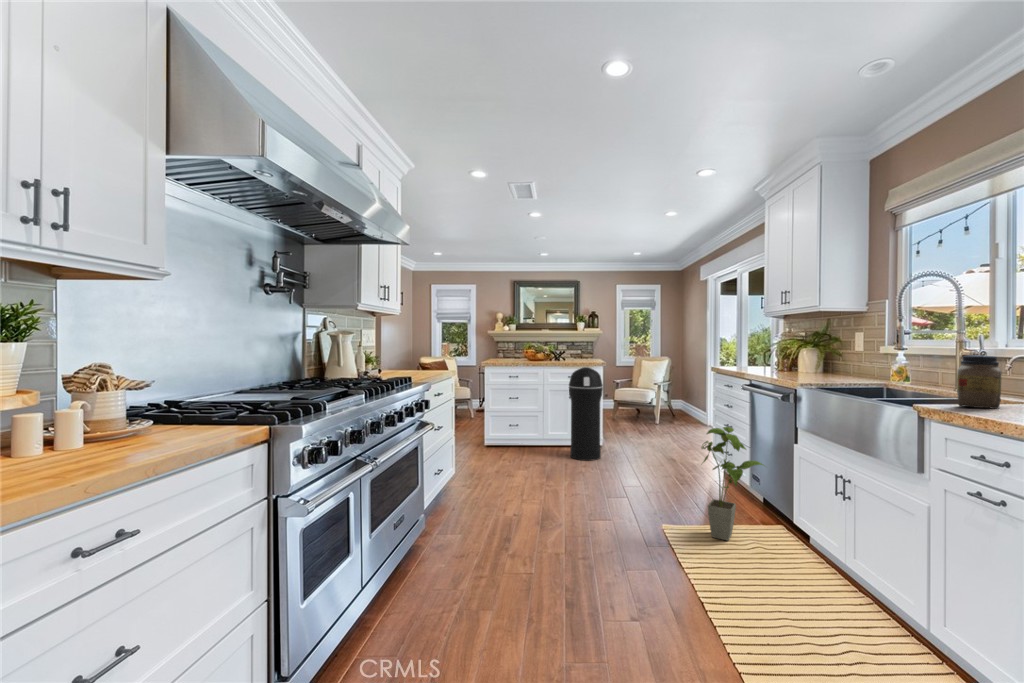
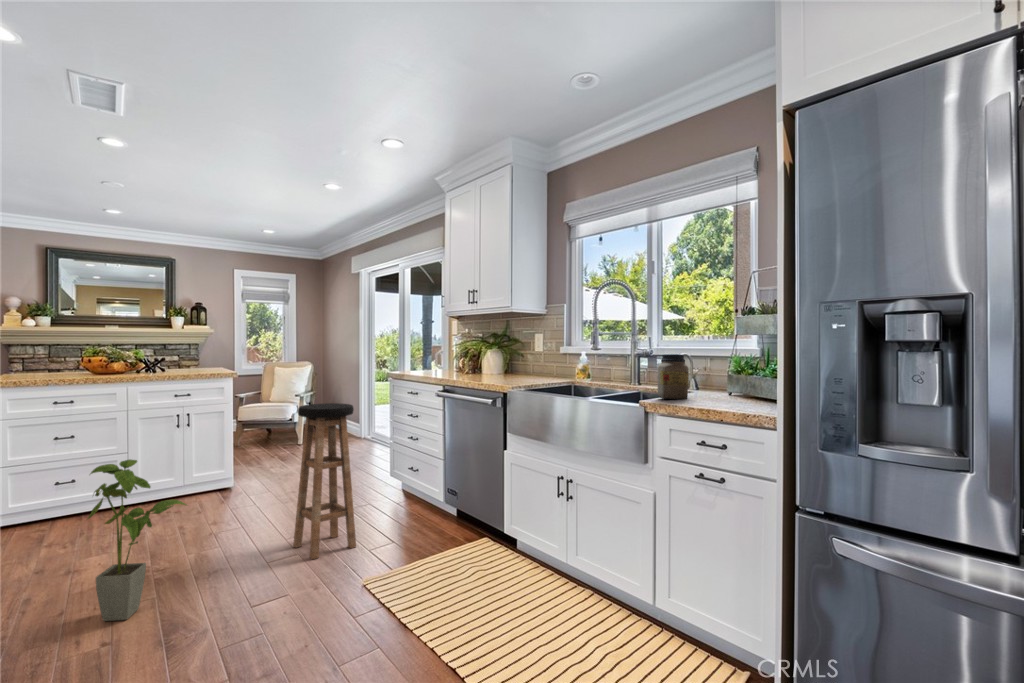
trash can: present [569,367,603,461] -> none [190,380,246,518]
bar stool: none [621,387,664,500] -> present [293,403,356,559]
house plant: present [701,427,763,541] -> present [87,459,186,621]

